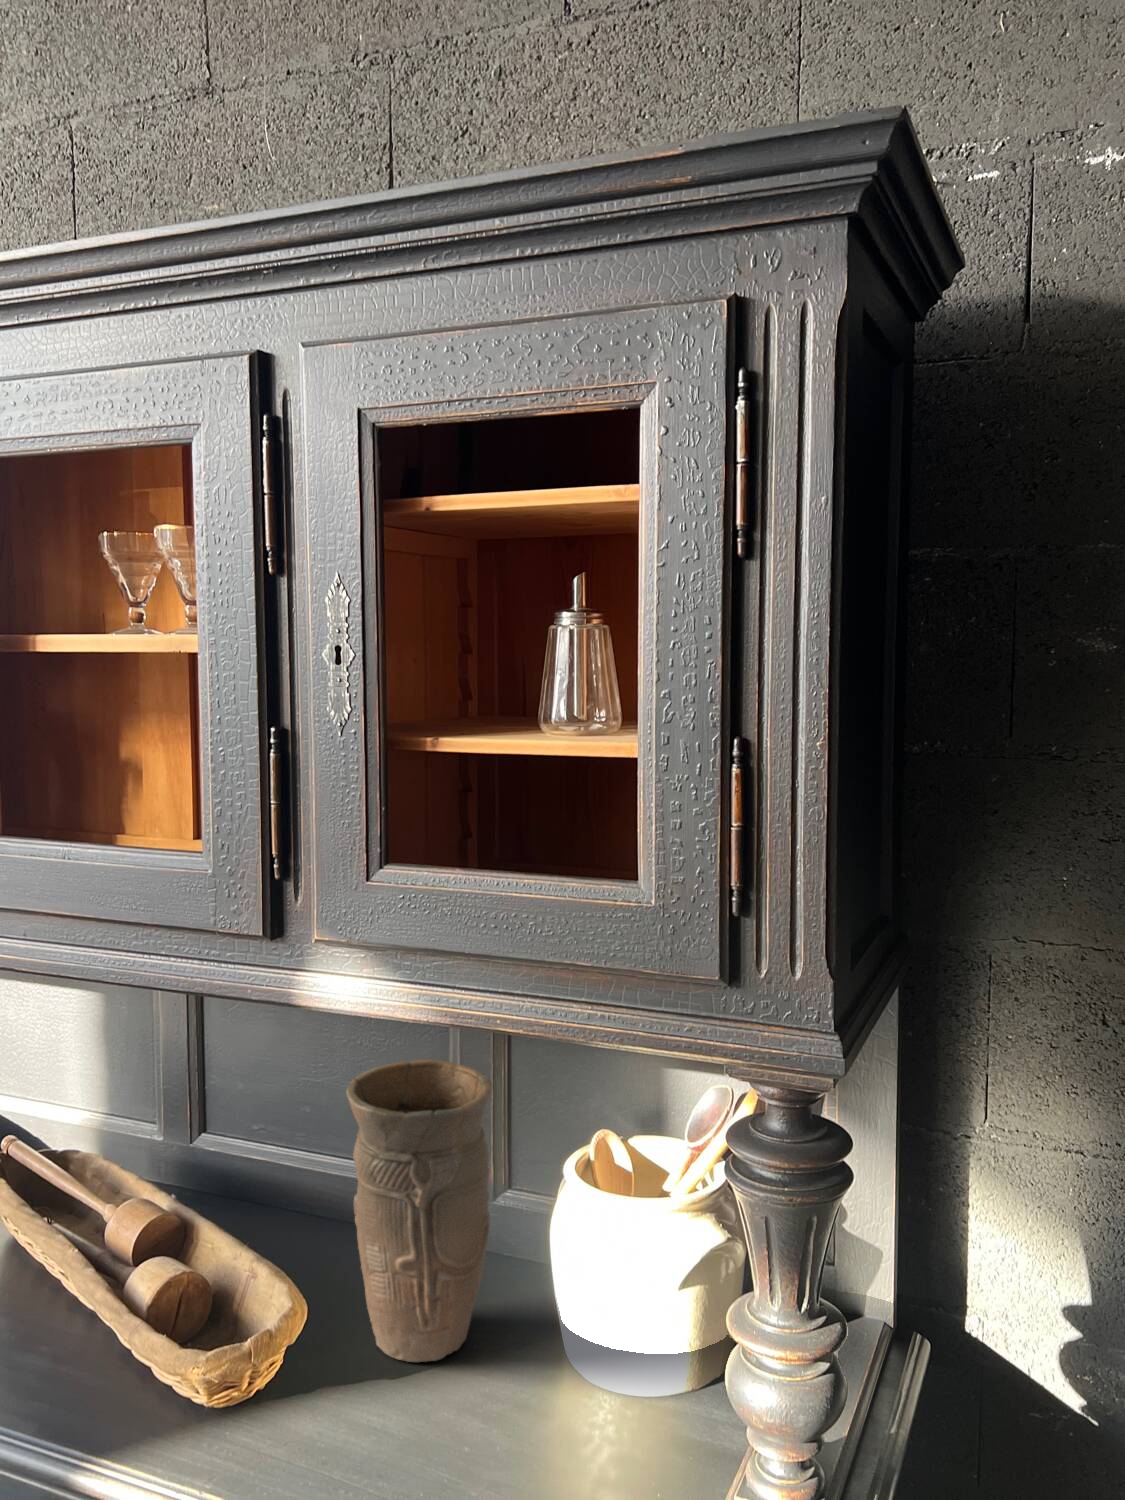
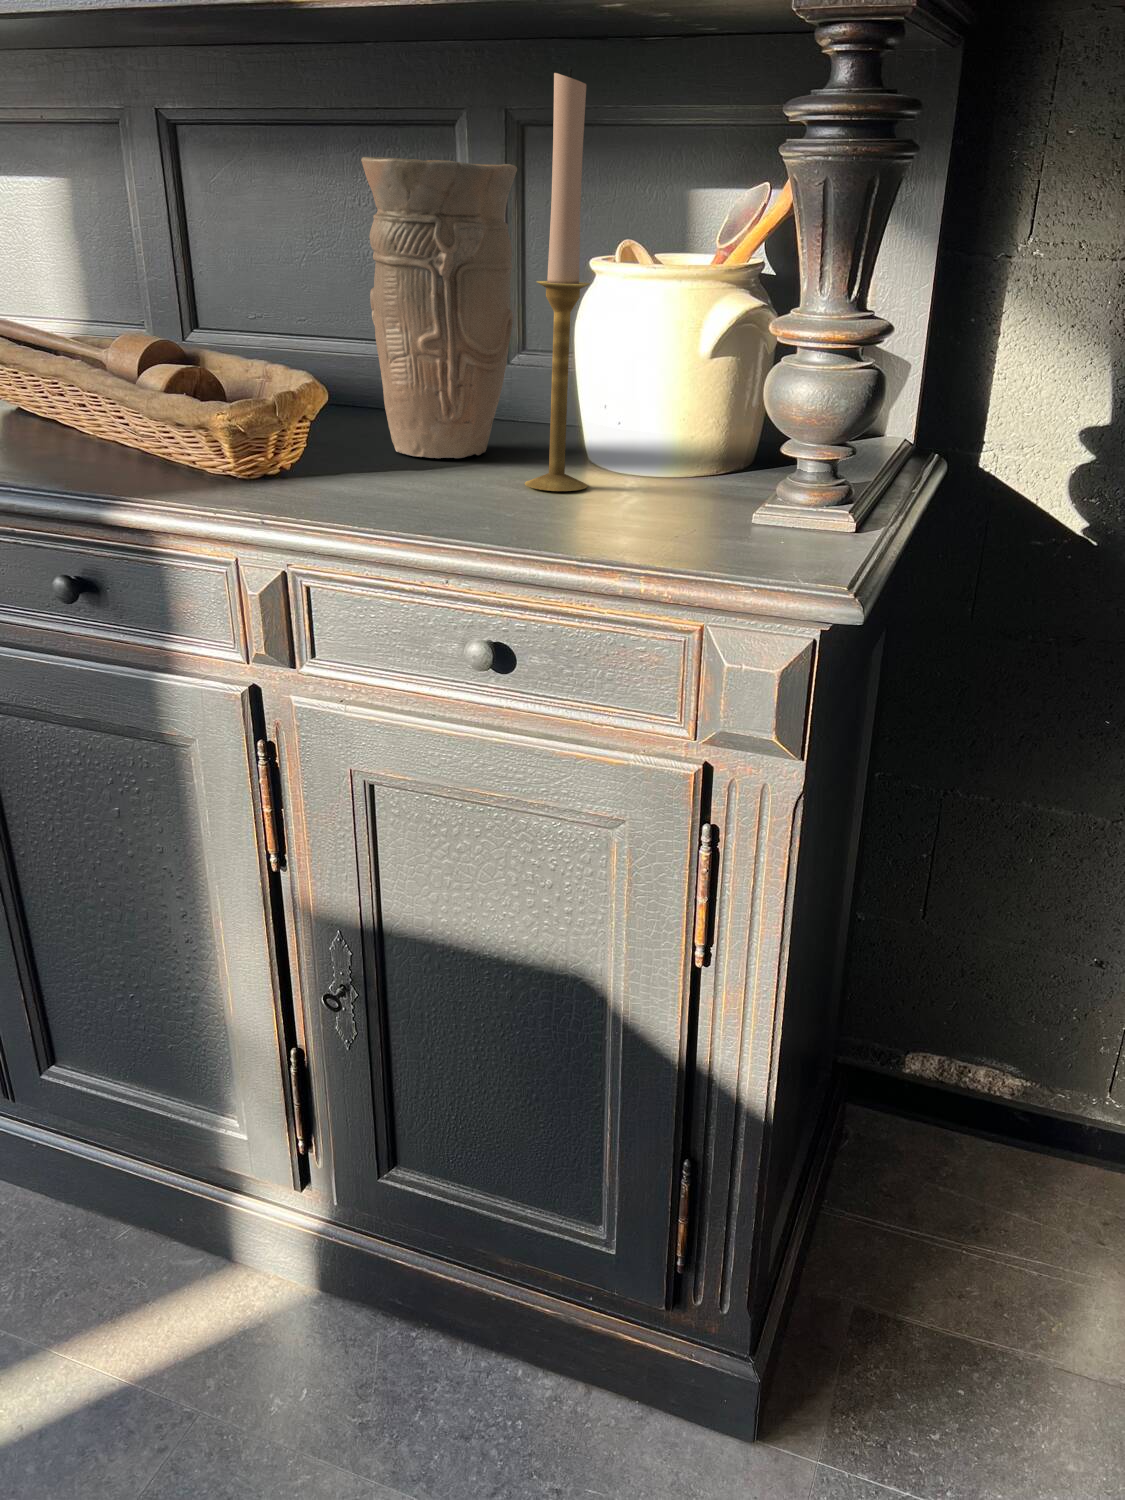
candlestick: none [496,1068,560,1450] -> present [525,69,590,491]

